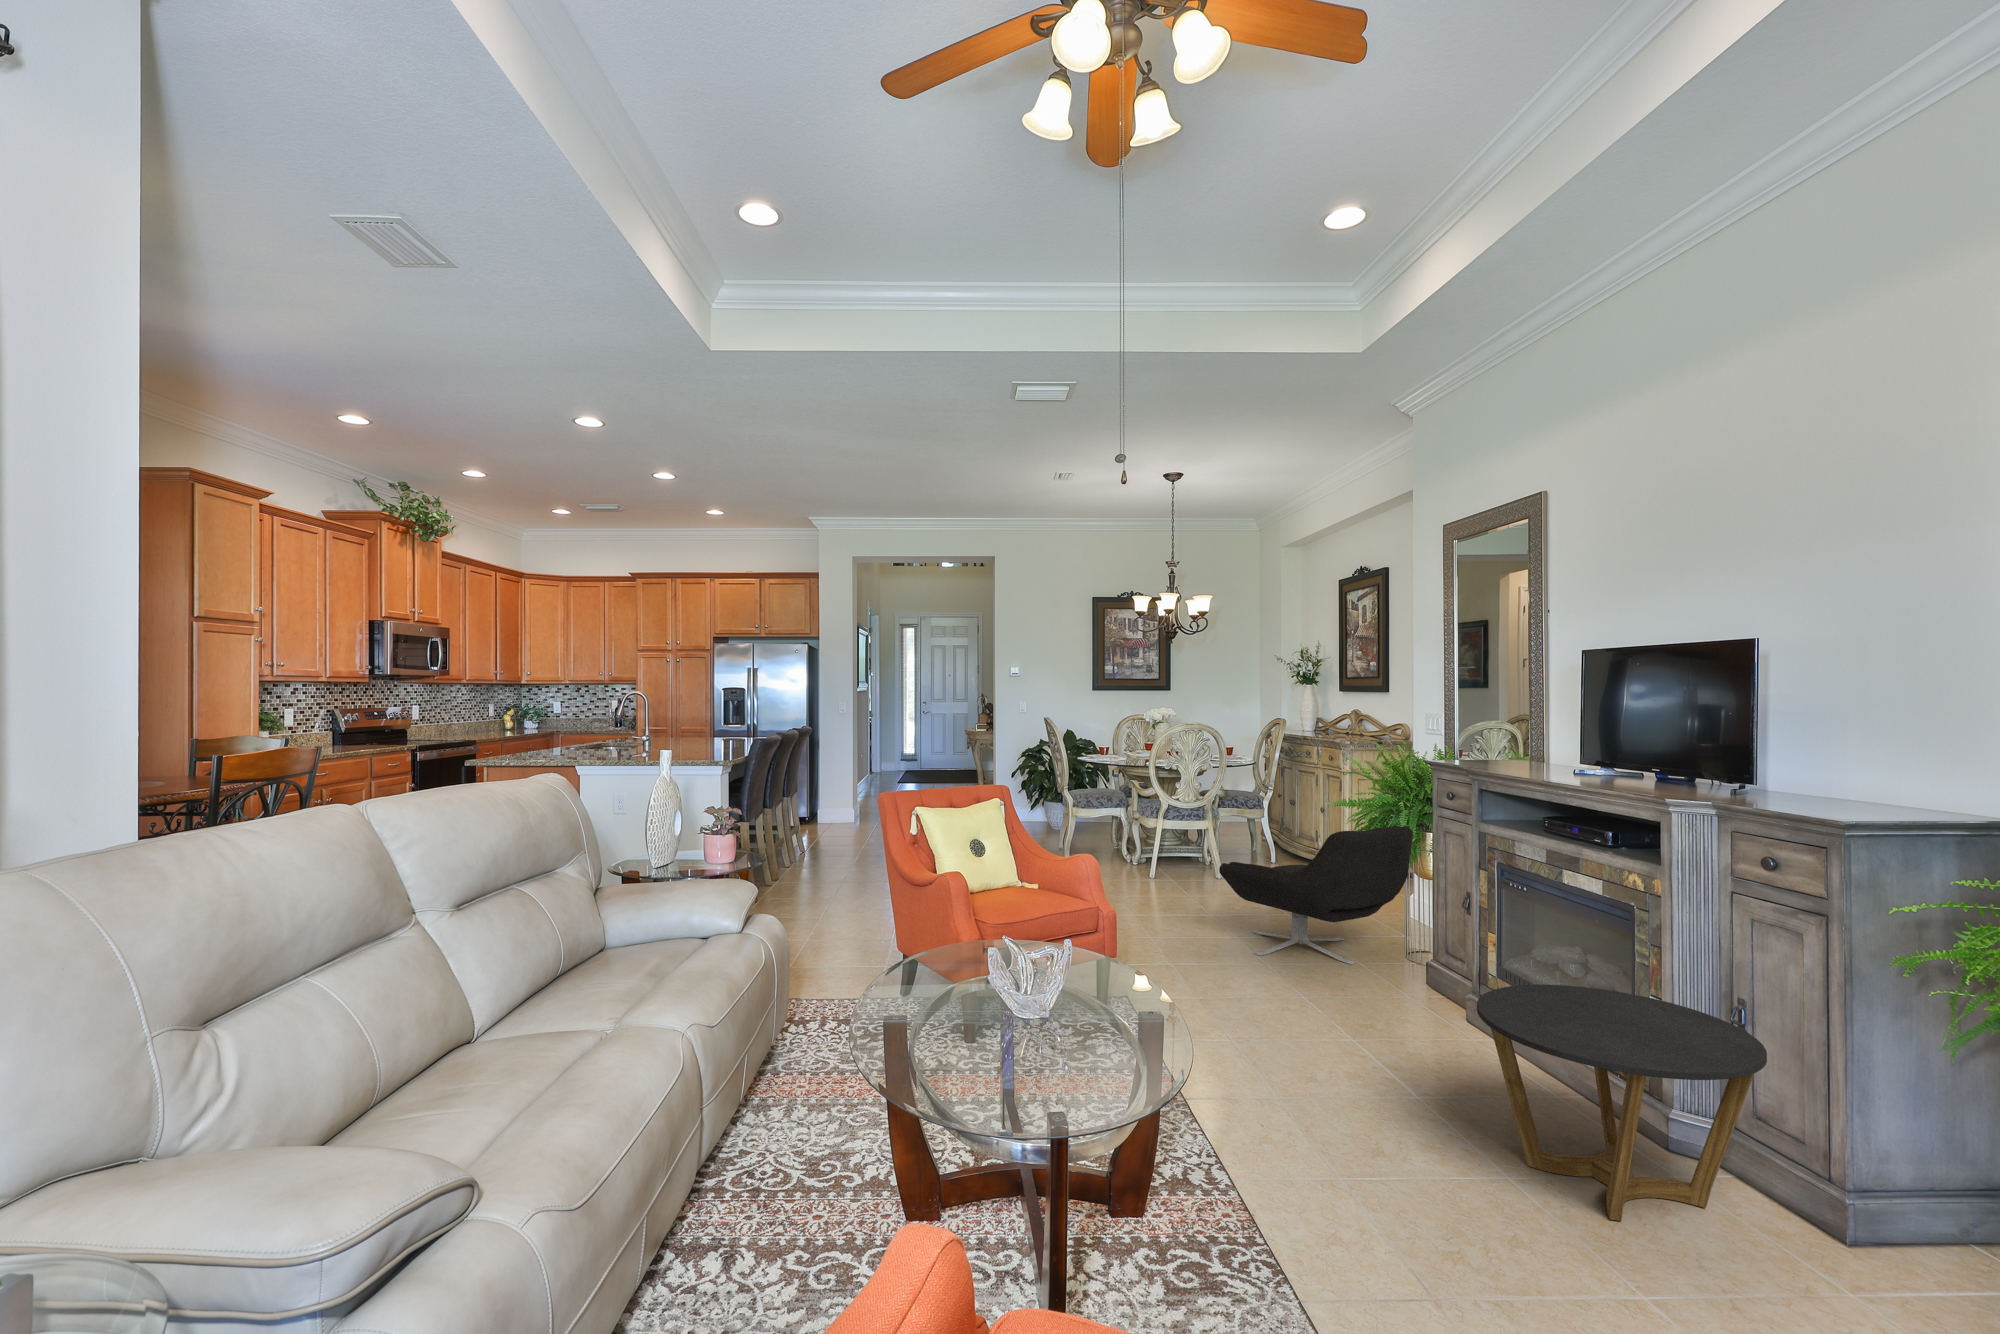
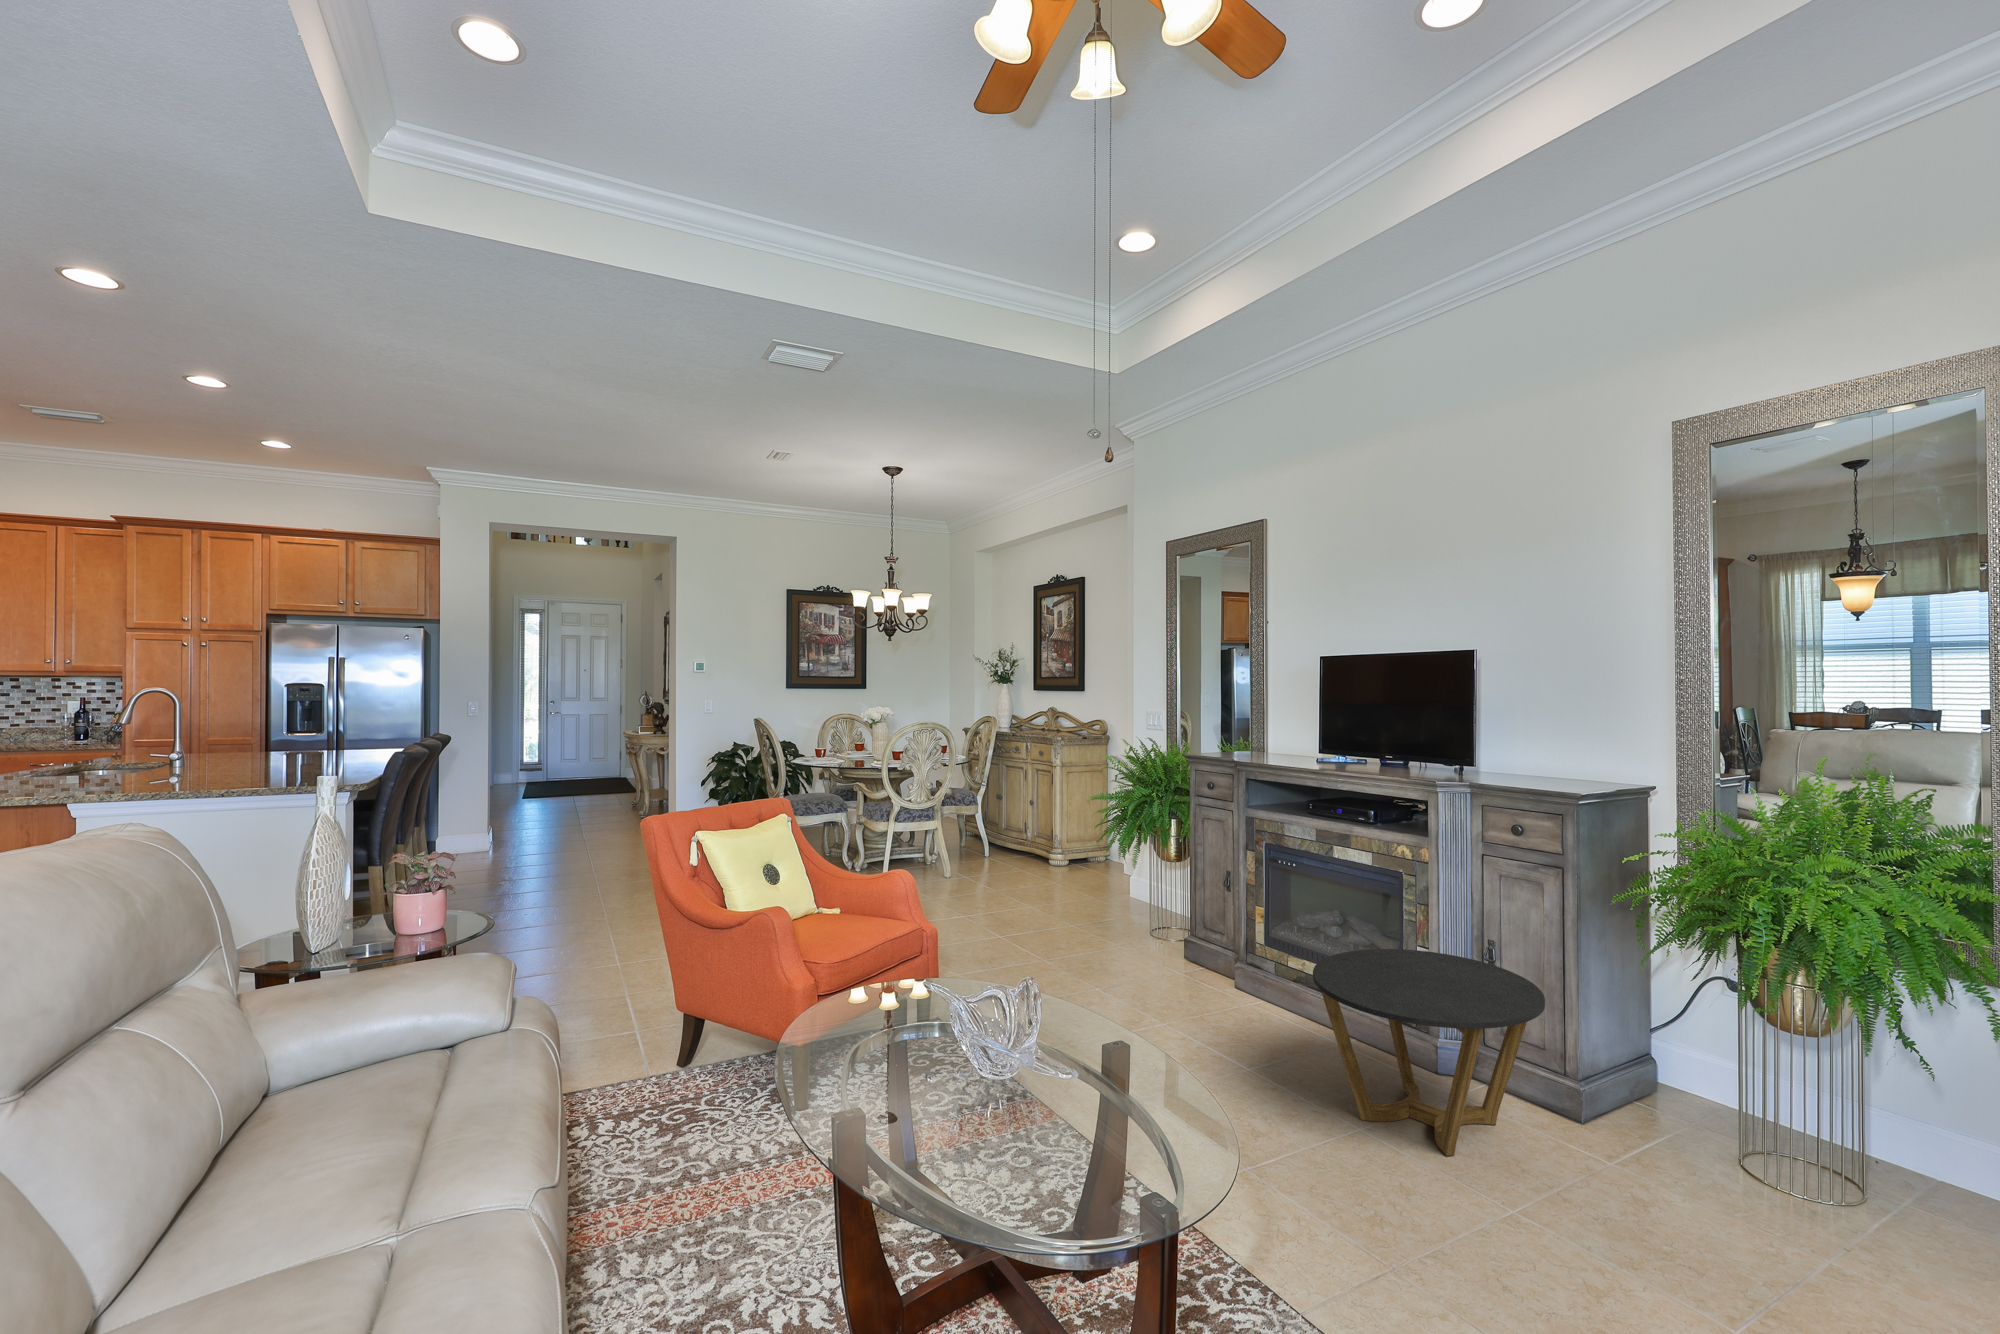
lounge chair: present [1219,826,1413,964] -> none [986,813,1156,950]

